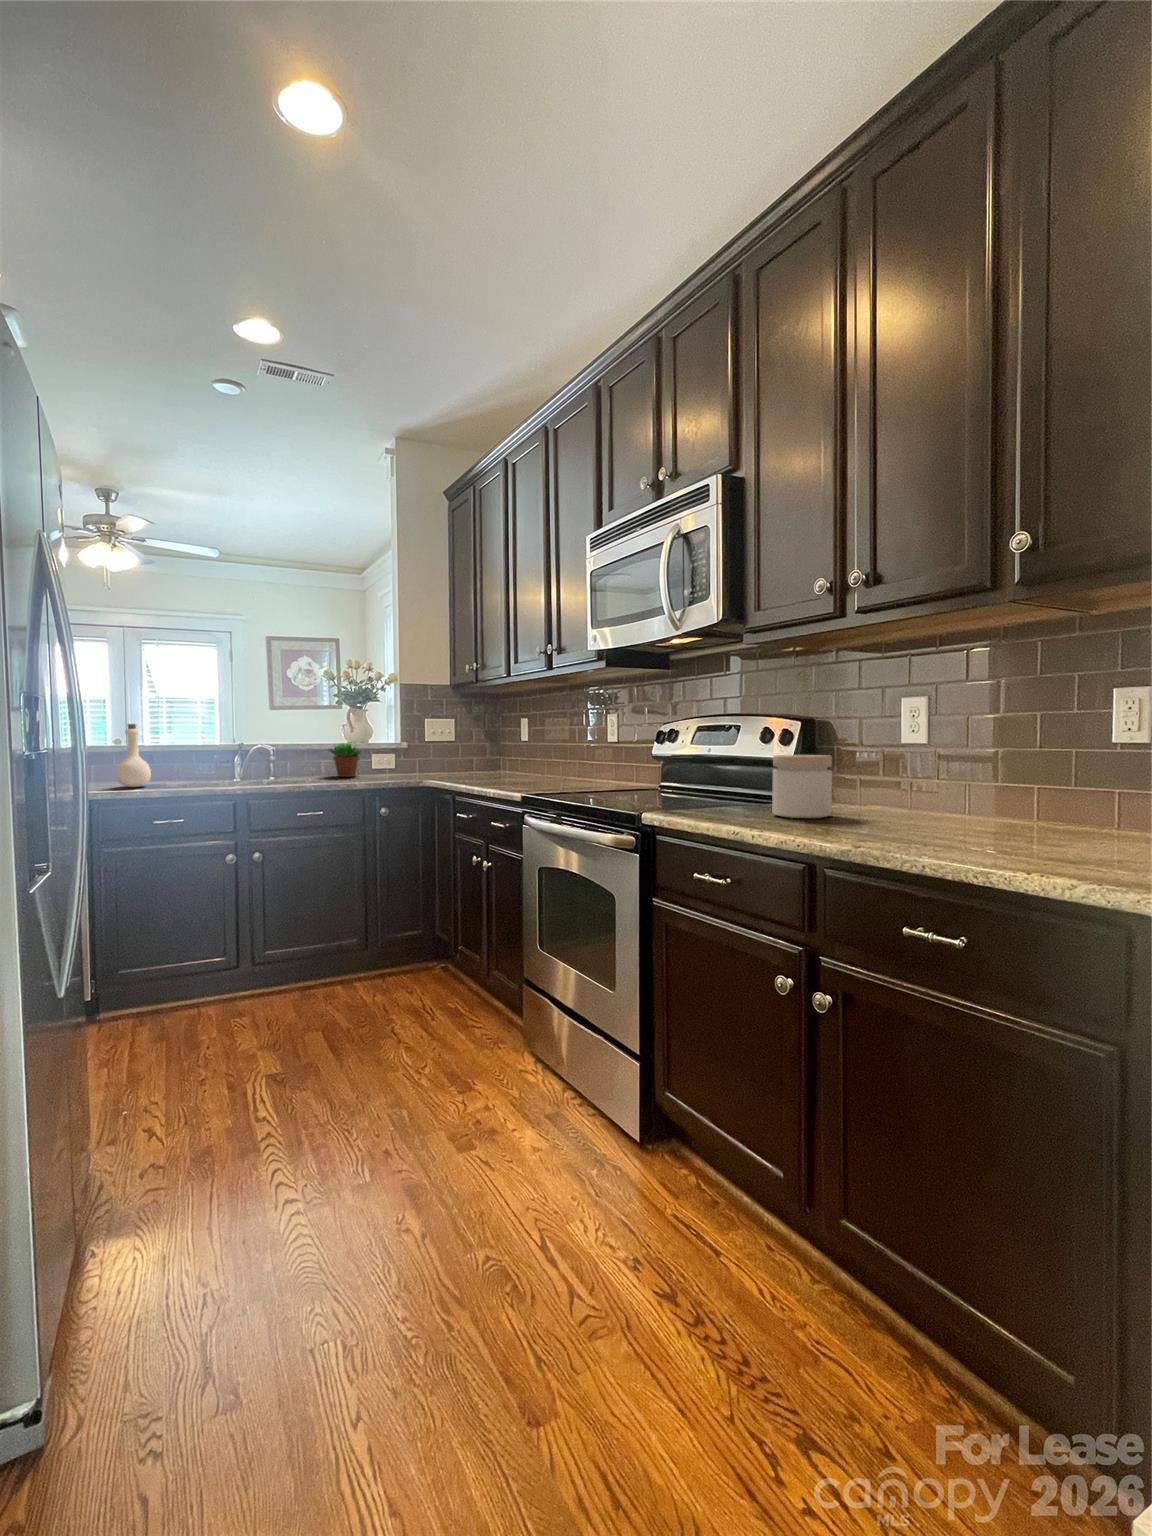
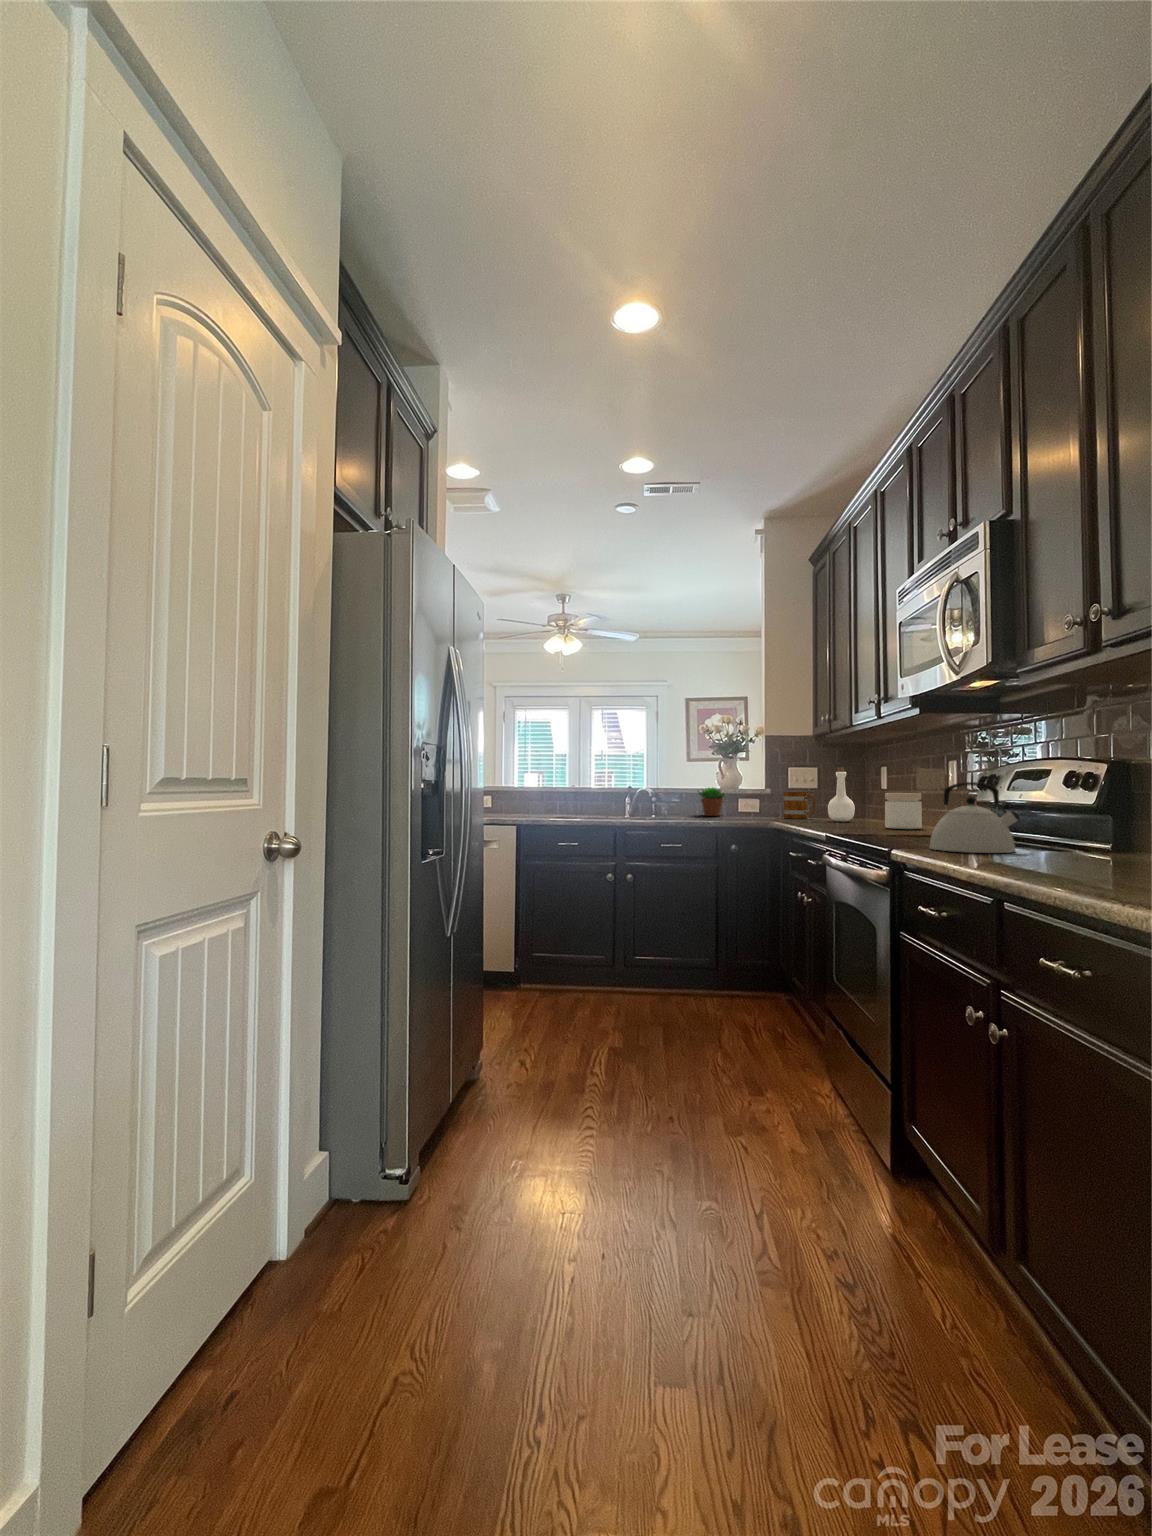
bottle: present [116,724,151,787] -> present [828,767,855,821]
kettle: none [666,741,746,812] -> present [929,782,1019,853]
mug: none [427,747,462,776] -> present [784,792,816,819]
jar: present [772,755,832,818] -> present [885,793,922,829]

